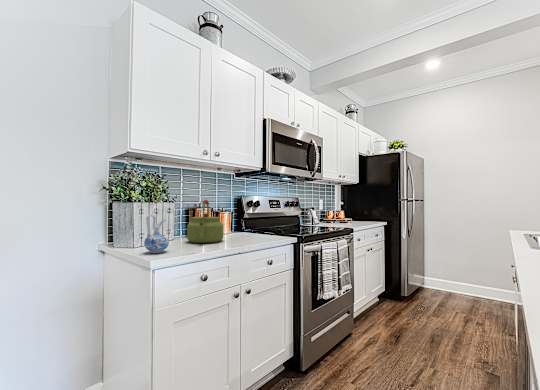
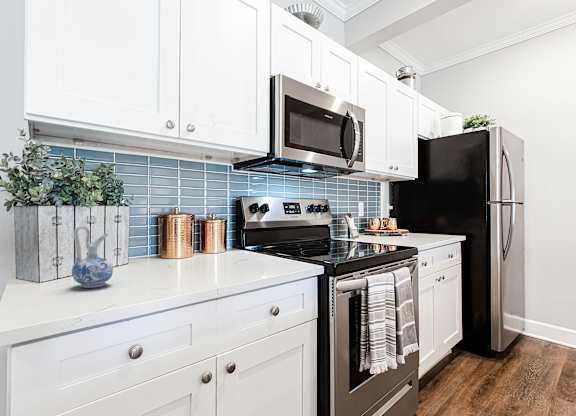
kettle: present [187,200,223,243] -> none [150,202,207,270]

